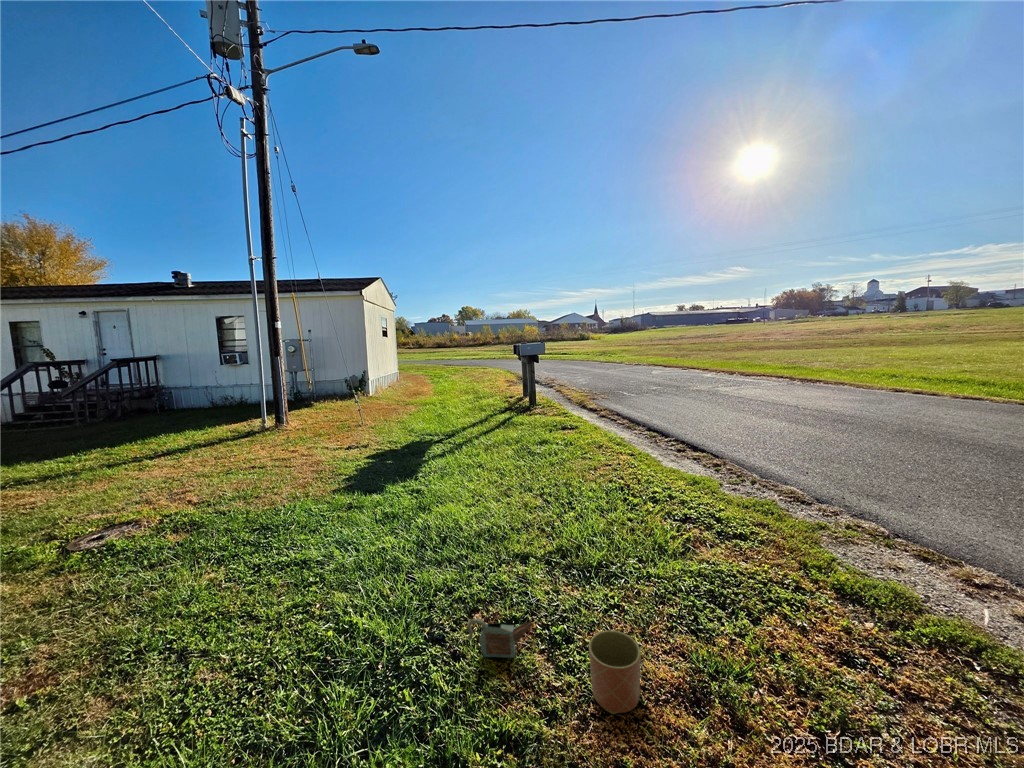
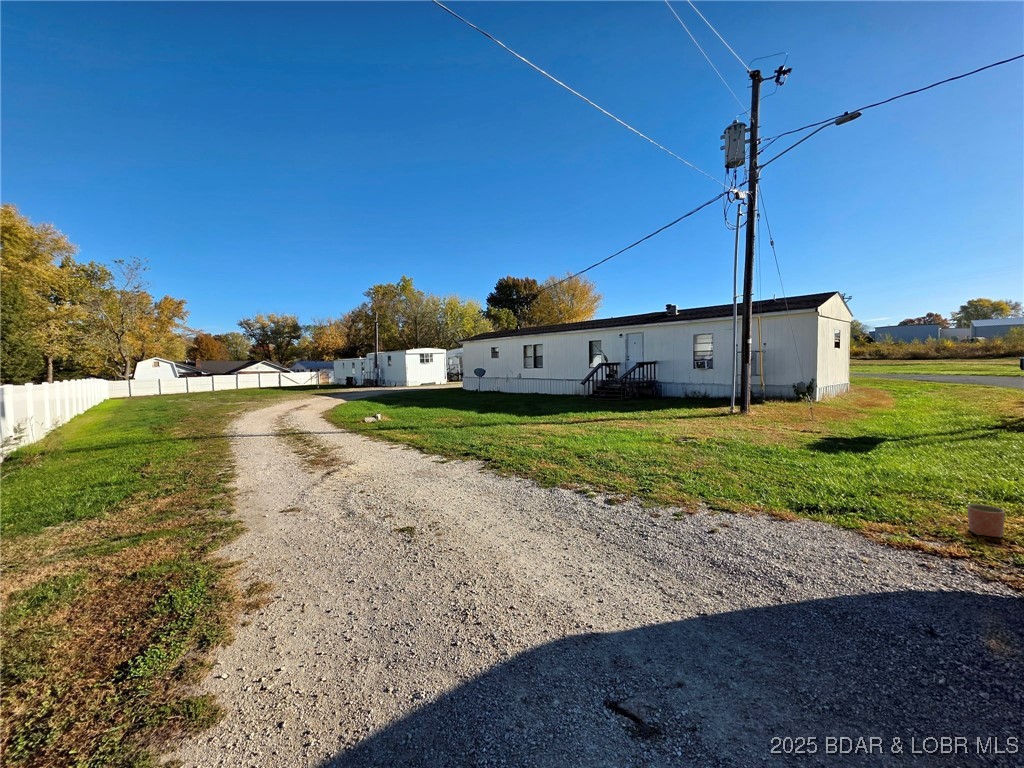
watering can: present [468,619,533,658] -> none [893,490,938,514]

